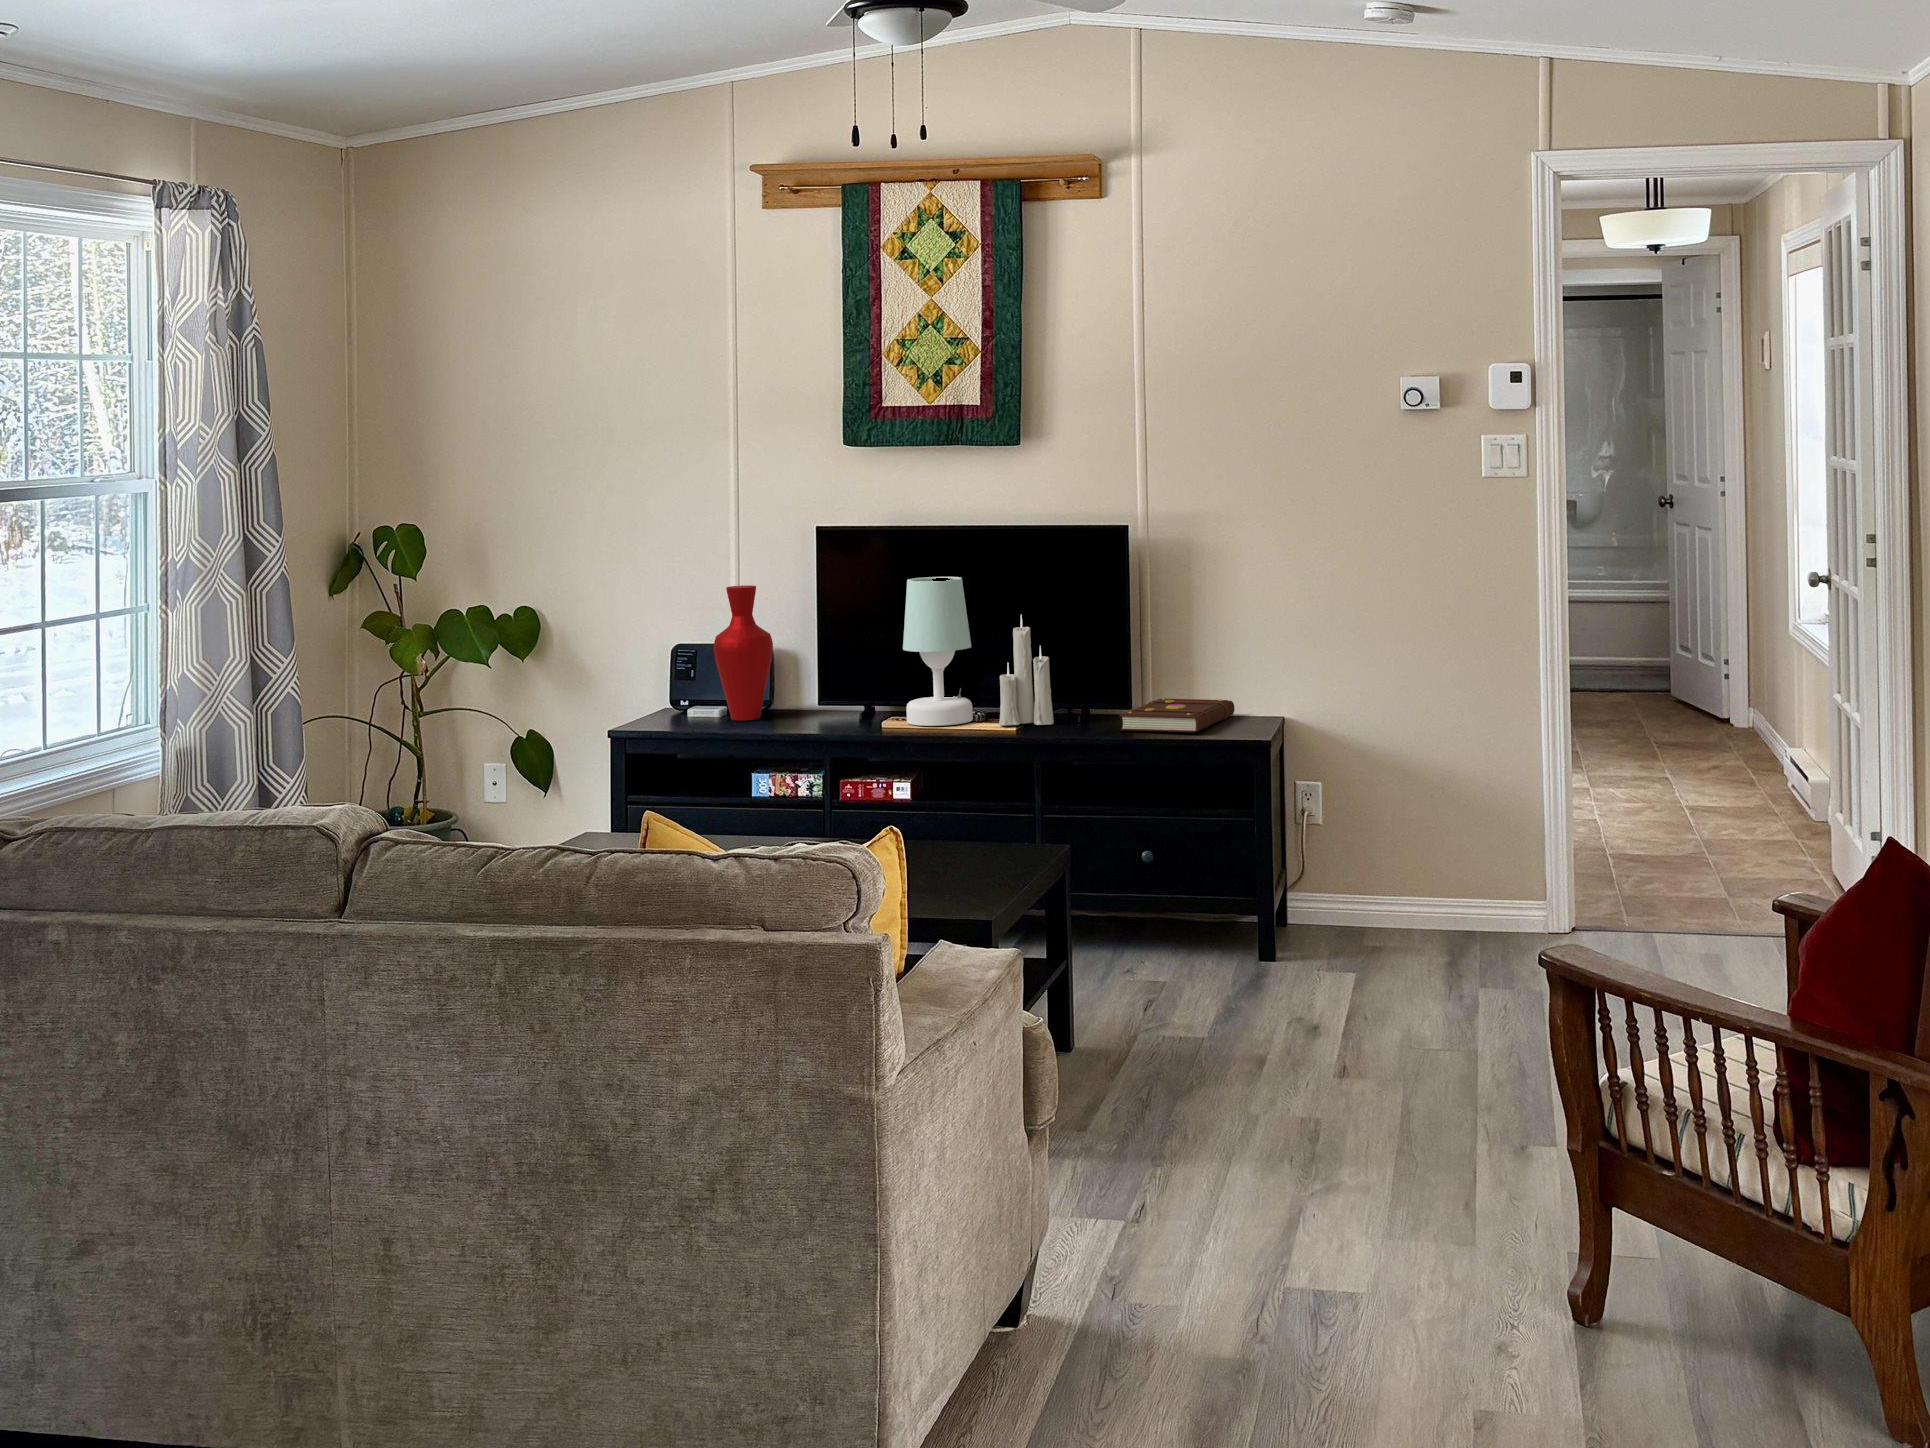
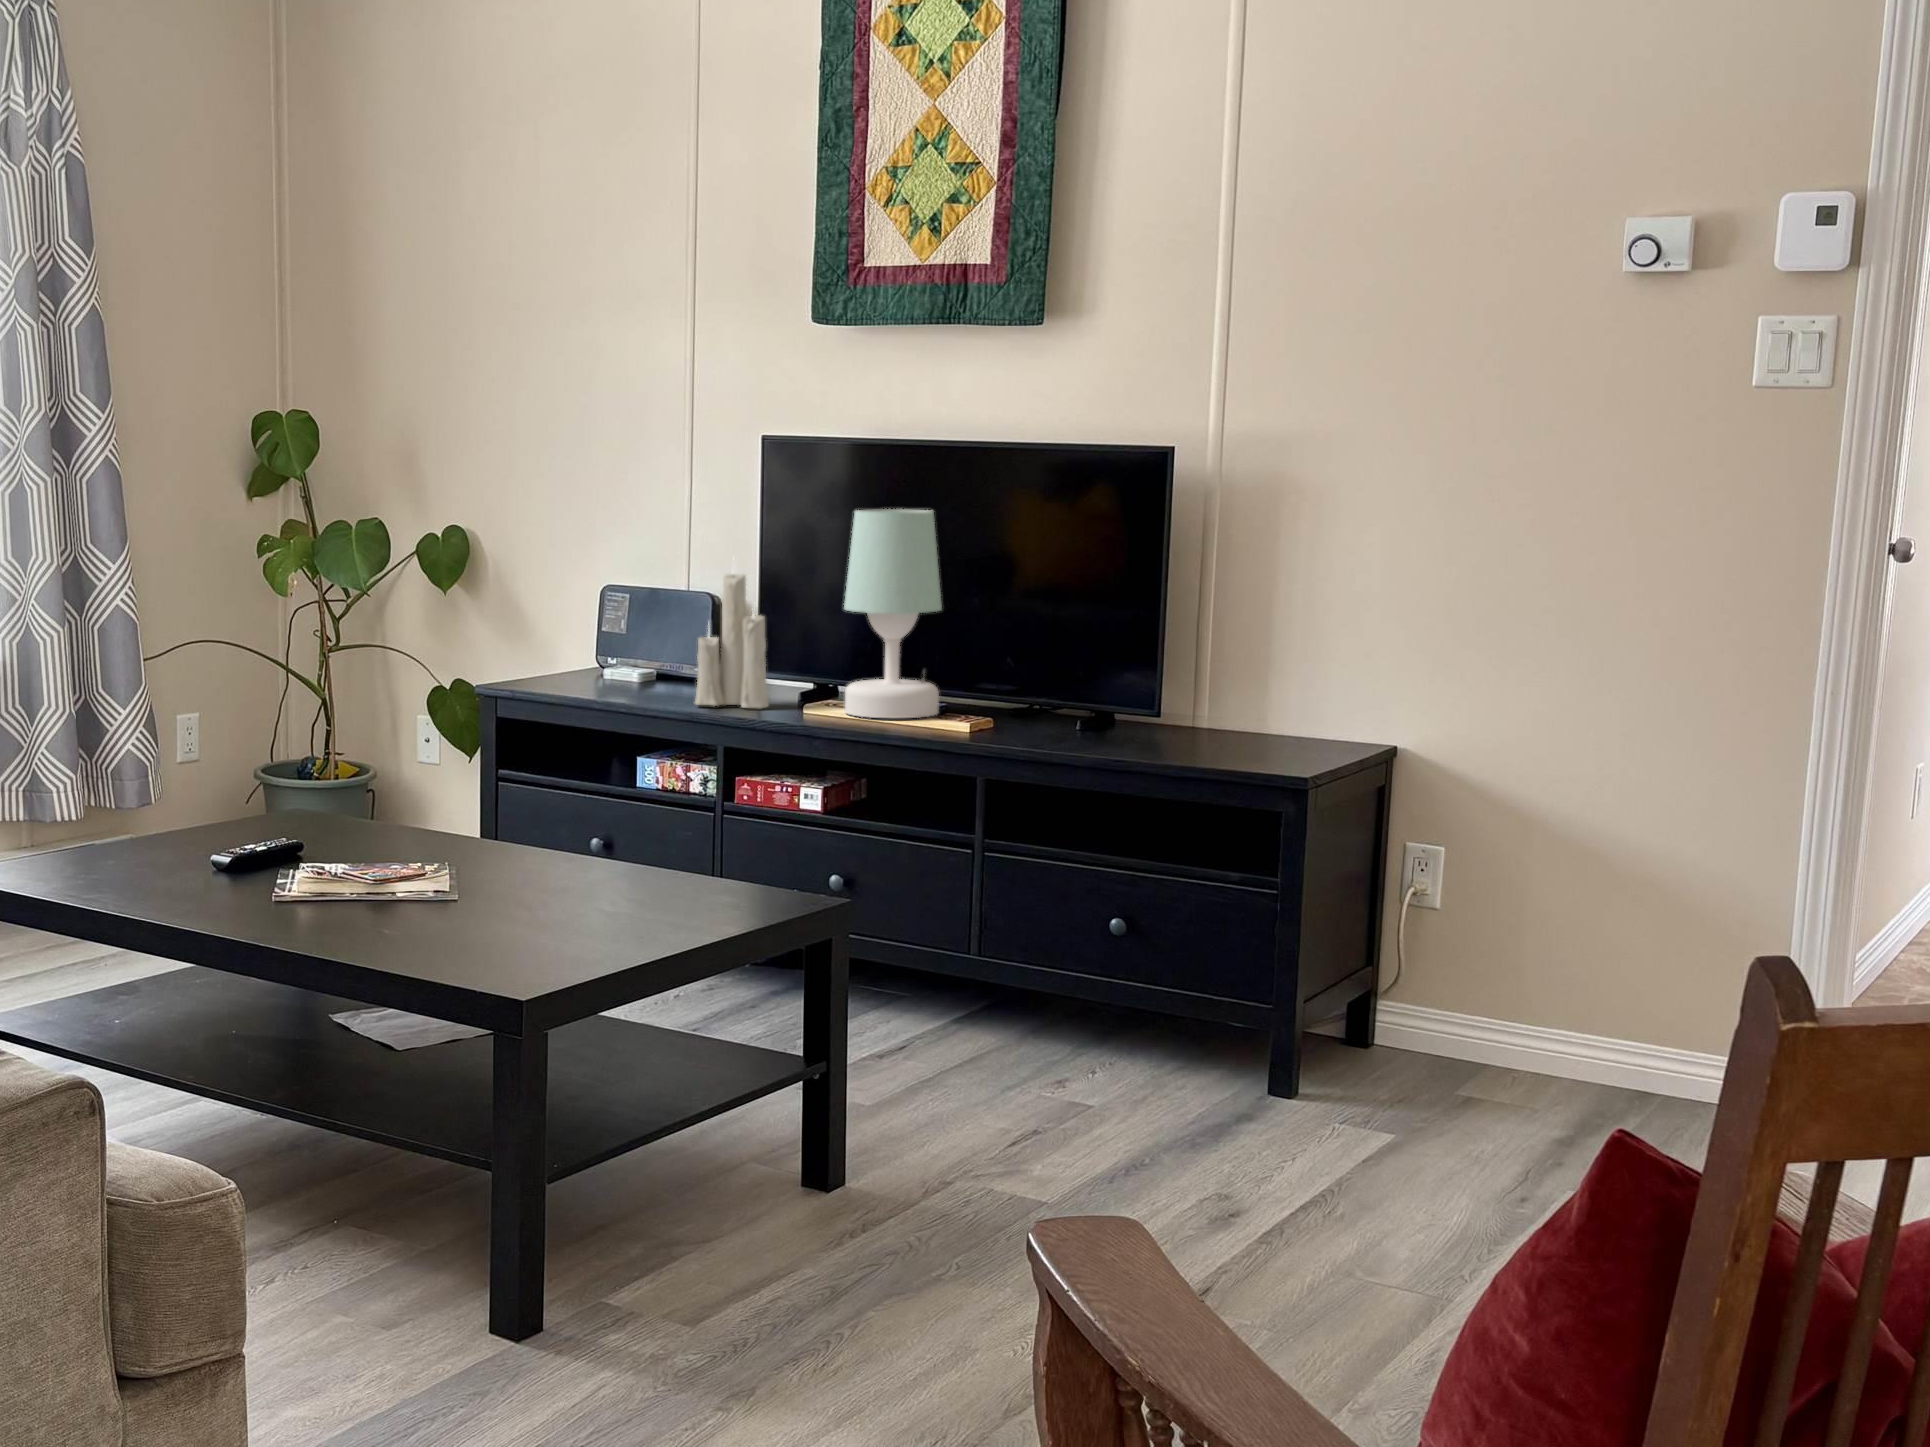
vase: present [714,585,773,721] -> none [608,511,689,693]
candle: present [999,615,1054,726] -> present [695,567,769,708]
book: present [1120,698,1234,732] -> none [1123,704,1319,754]

